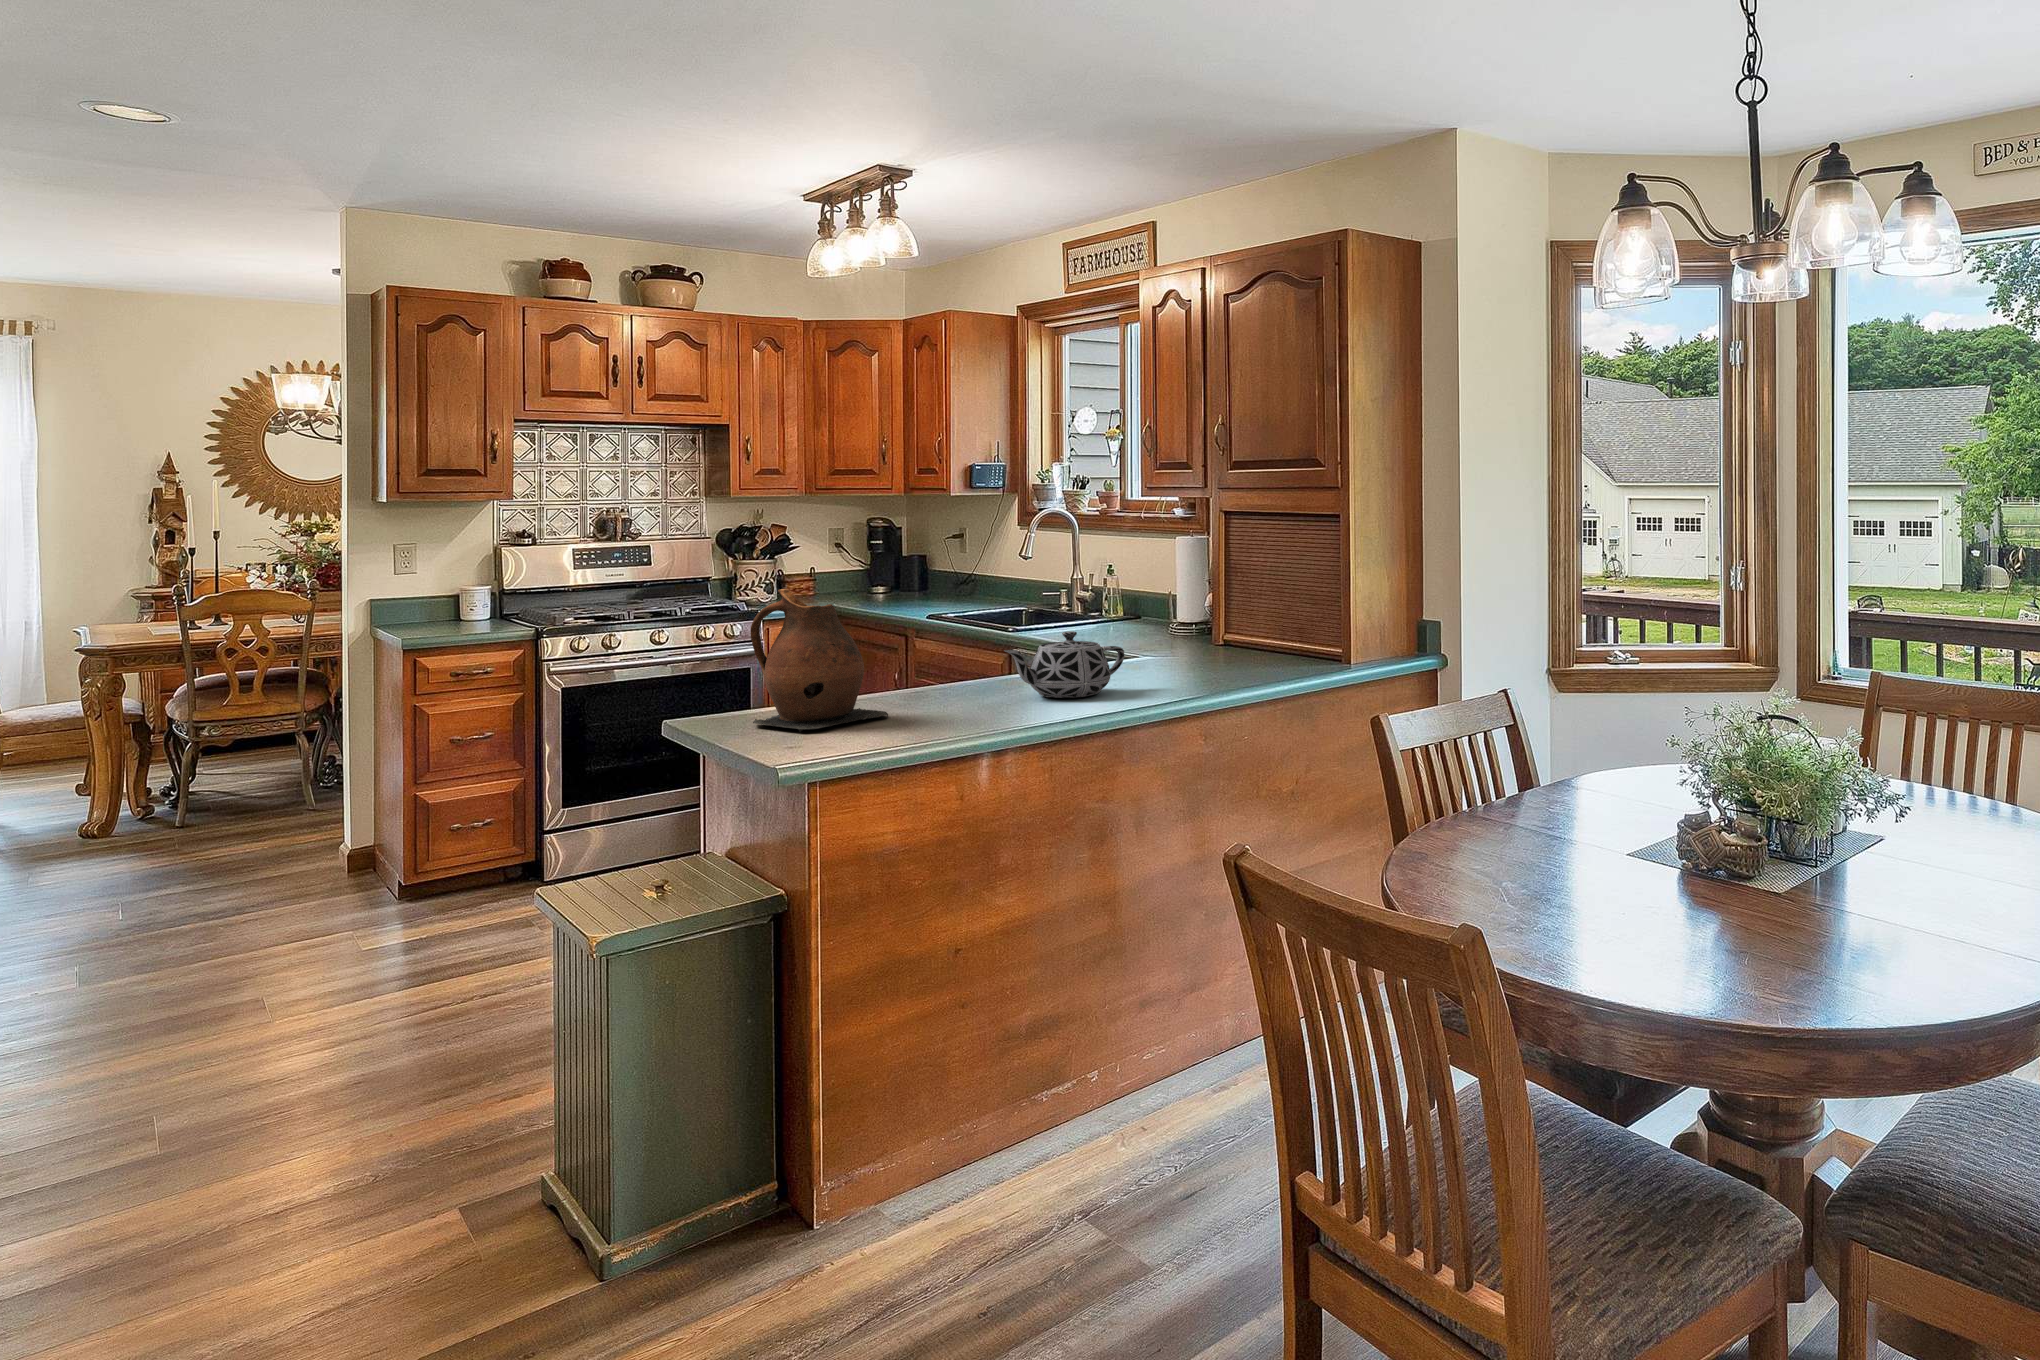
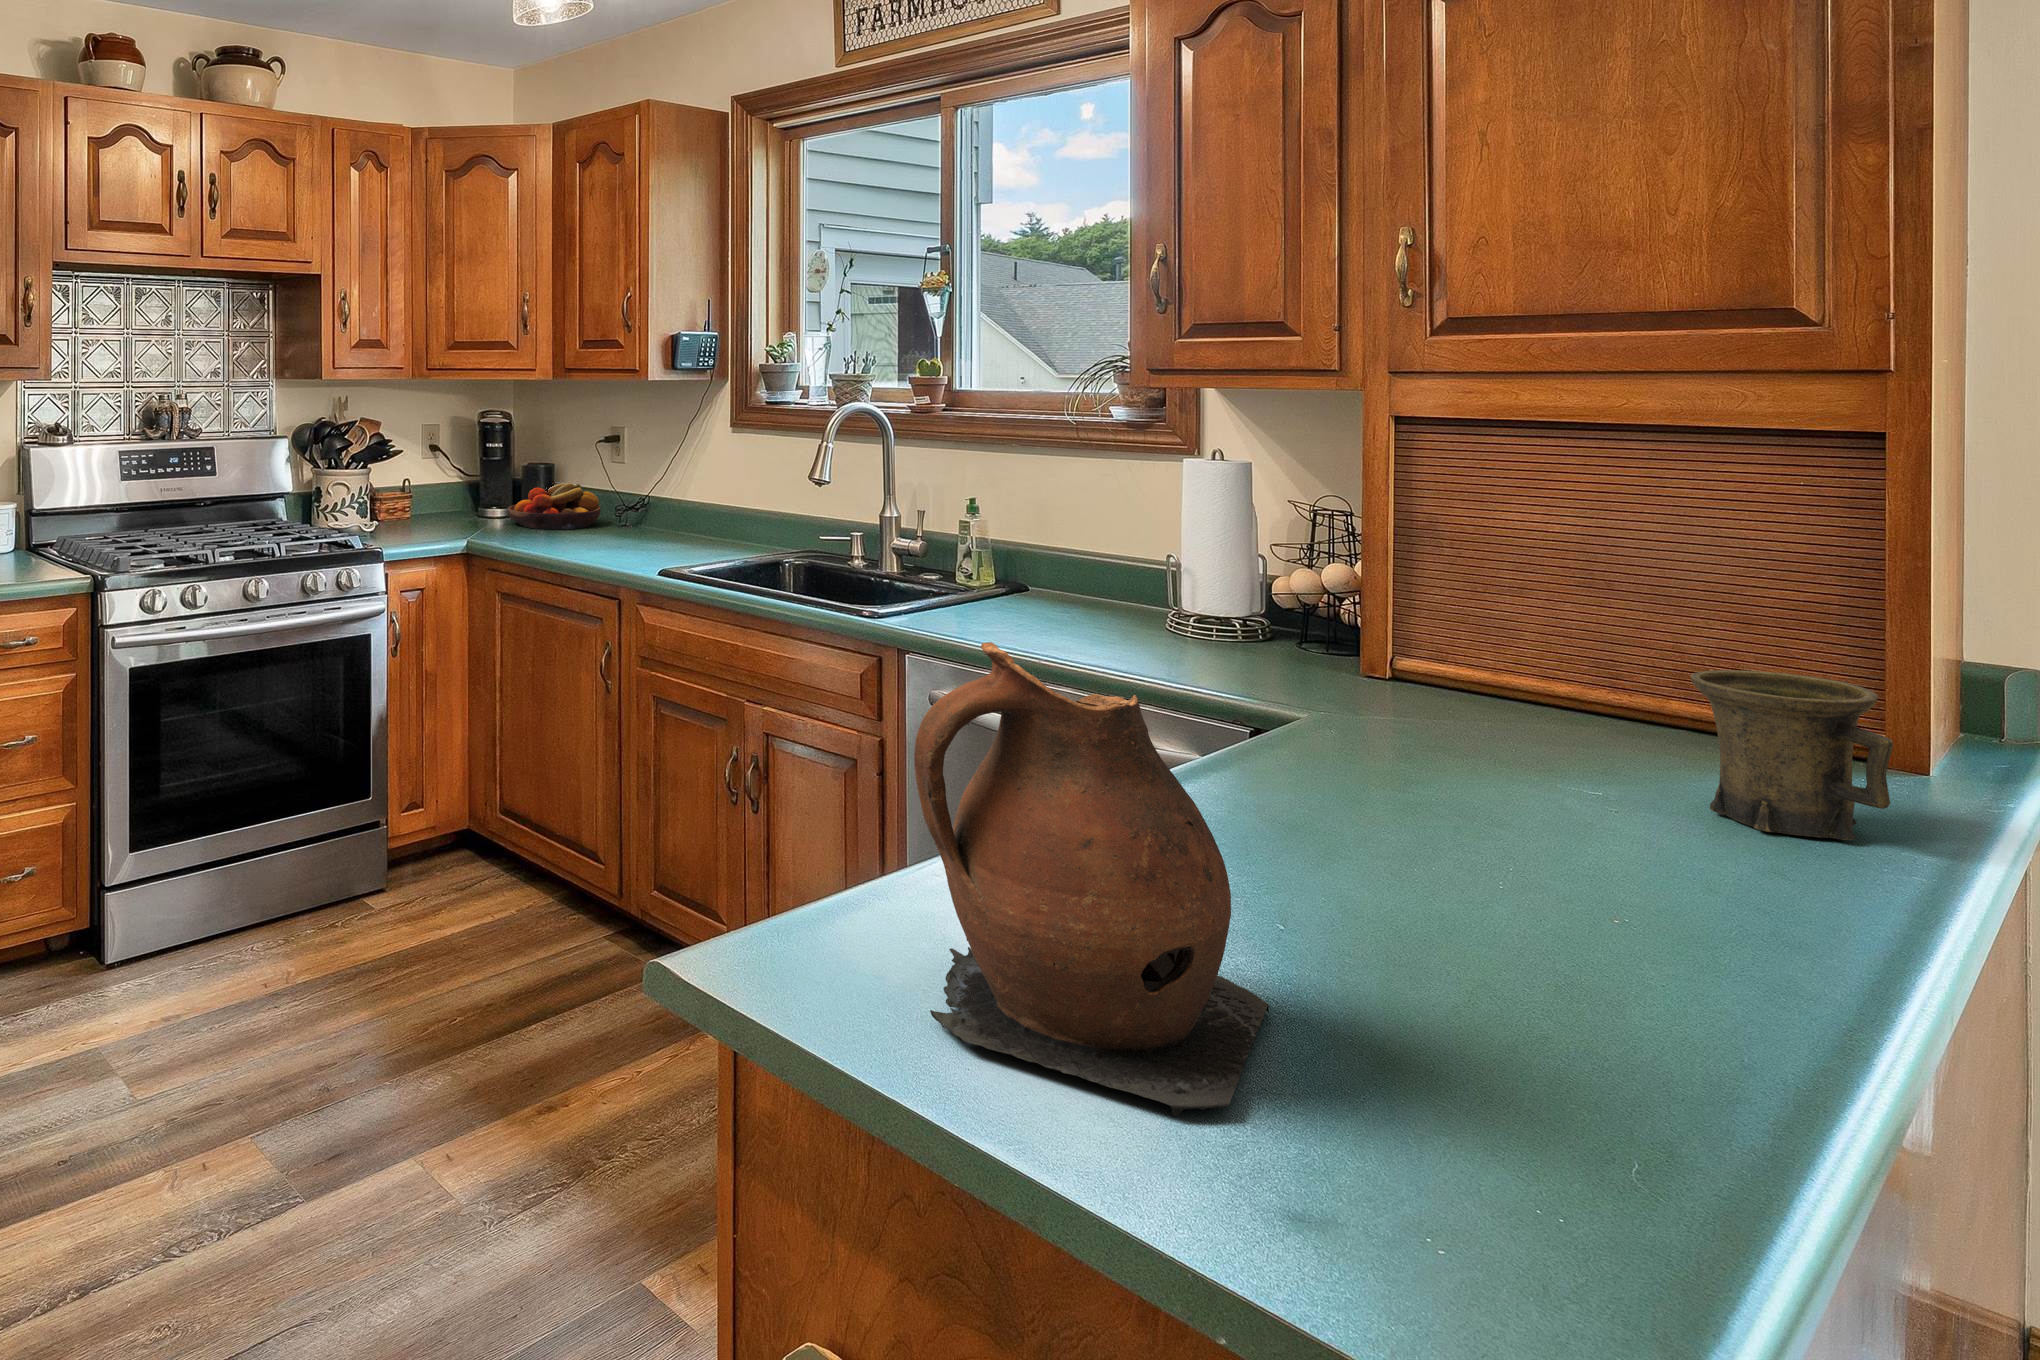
fruit bowl: none [879,570,947,601] -> present [507,483,601,529]
mug: none [1215,618,1272,681] -> present [1691,670,1893,840]
teapot: present [1004,631,1124,698] -> none [1389,726,1641,913]

